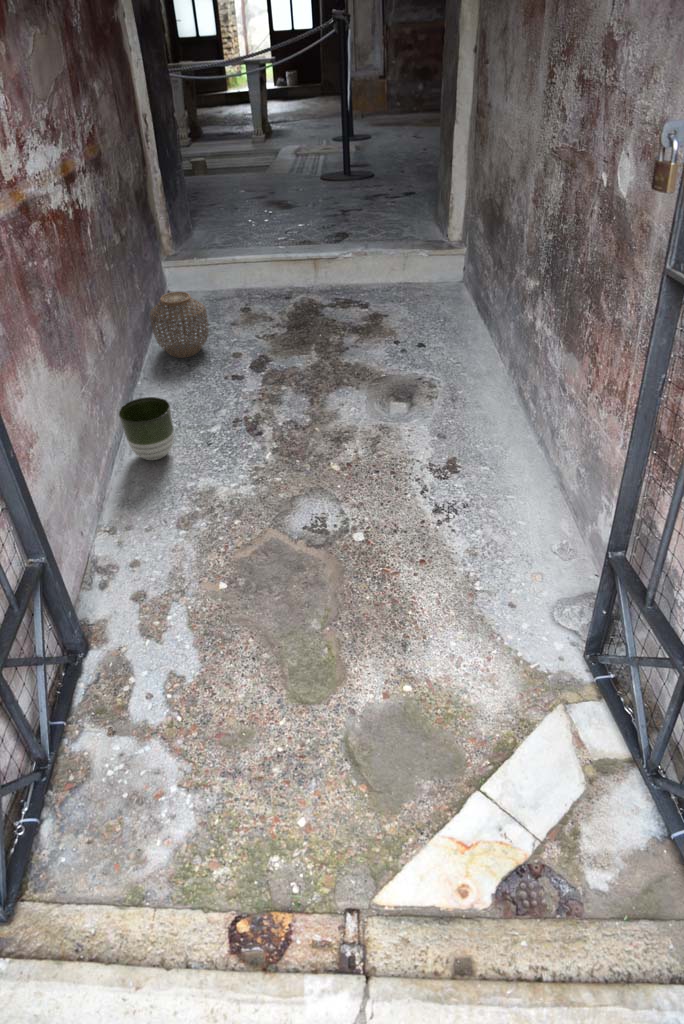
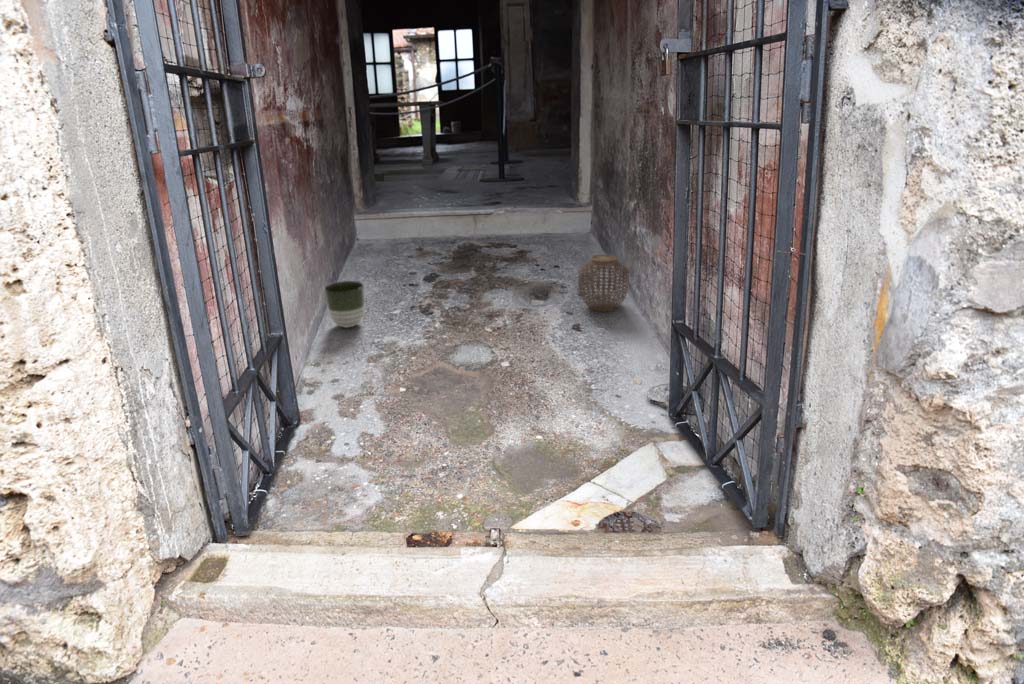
woven basket: present [150,292,209,357] -> present [578,255,629,312]

